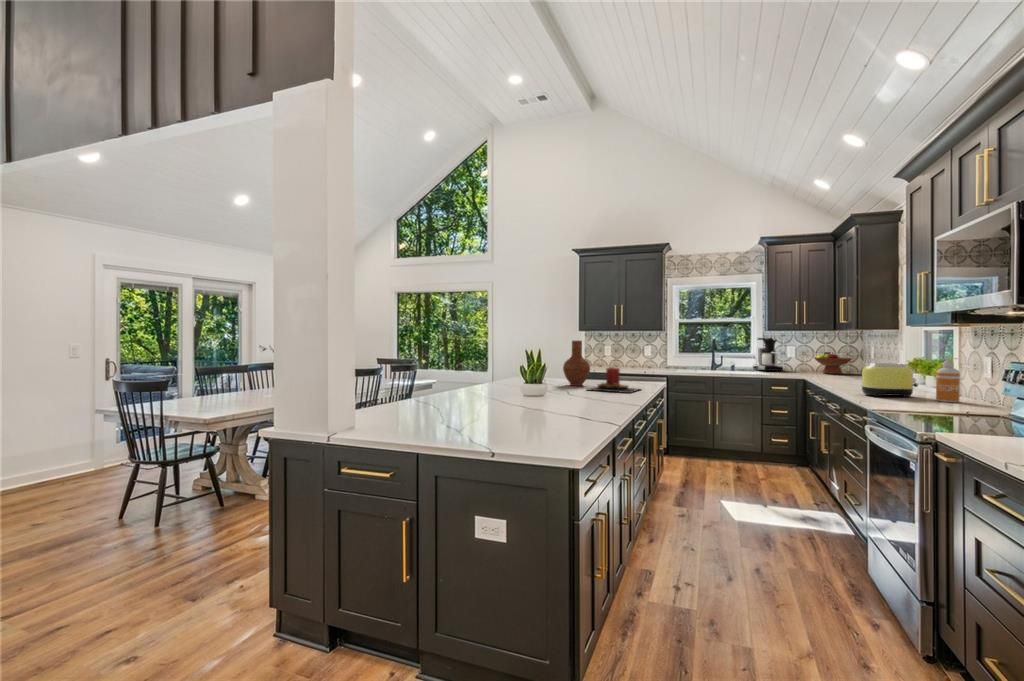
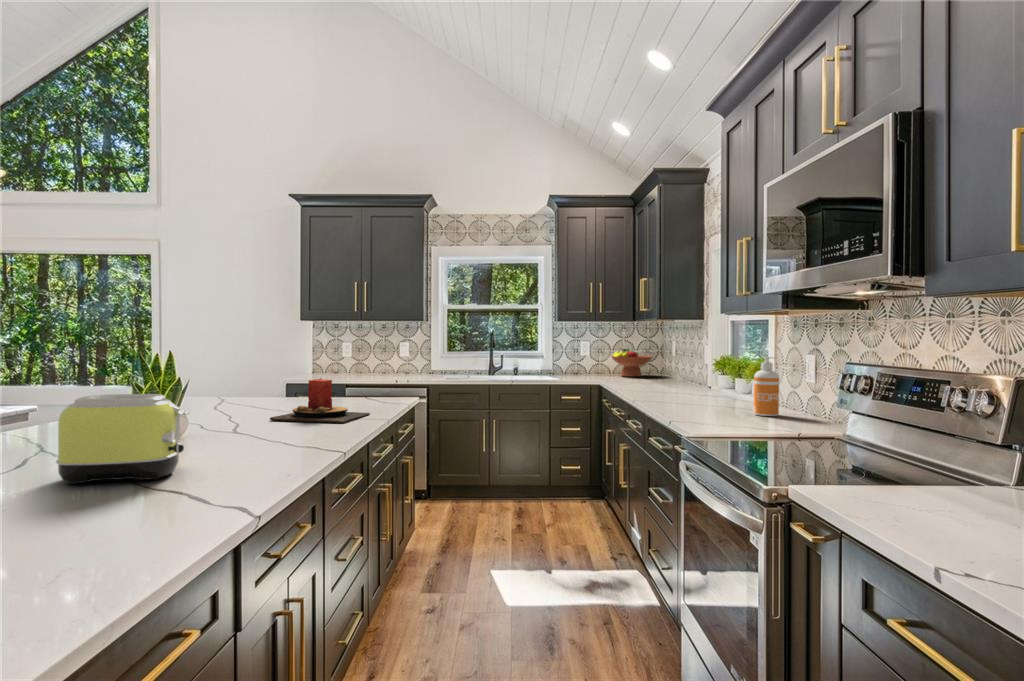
coffee maker: present [753,338,783,372] -> none [541,331,576,375]
vase: present [563,341,590,386] -> none [239,334,288,411]
toaster: present [861,363,918,397] -> present [56,394,190,484]

